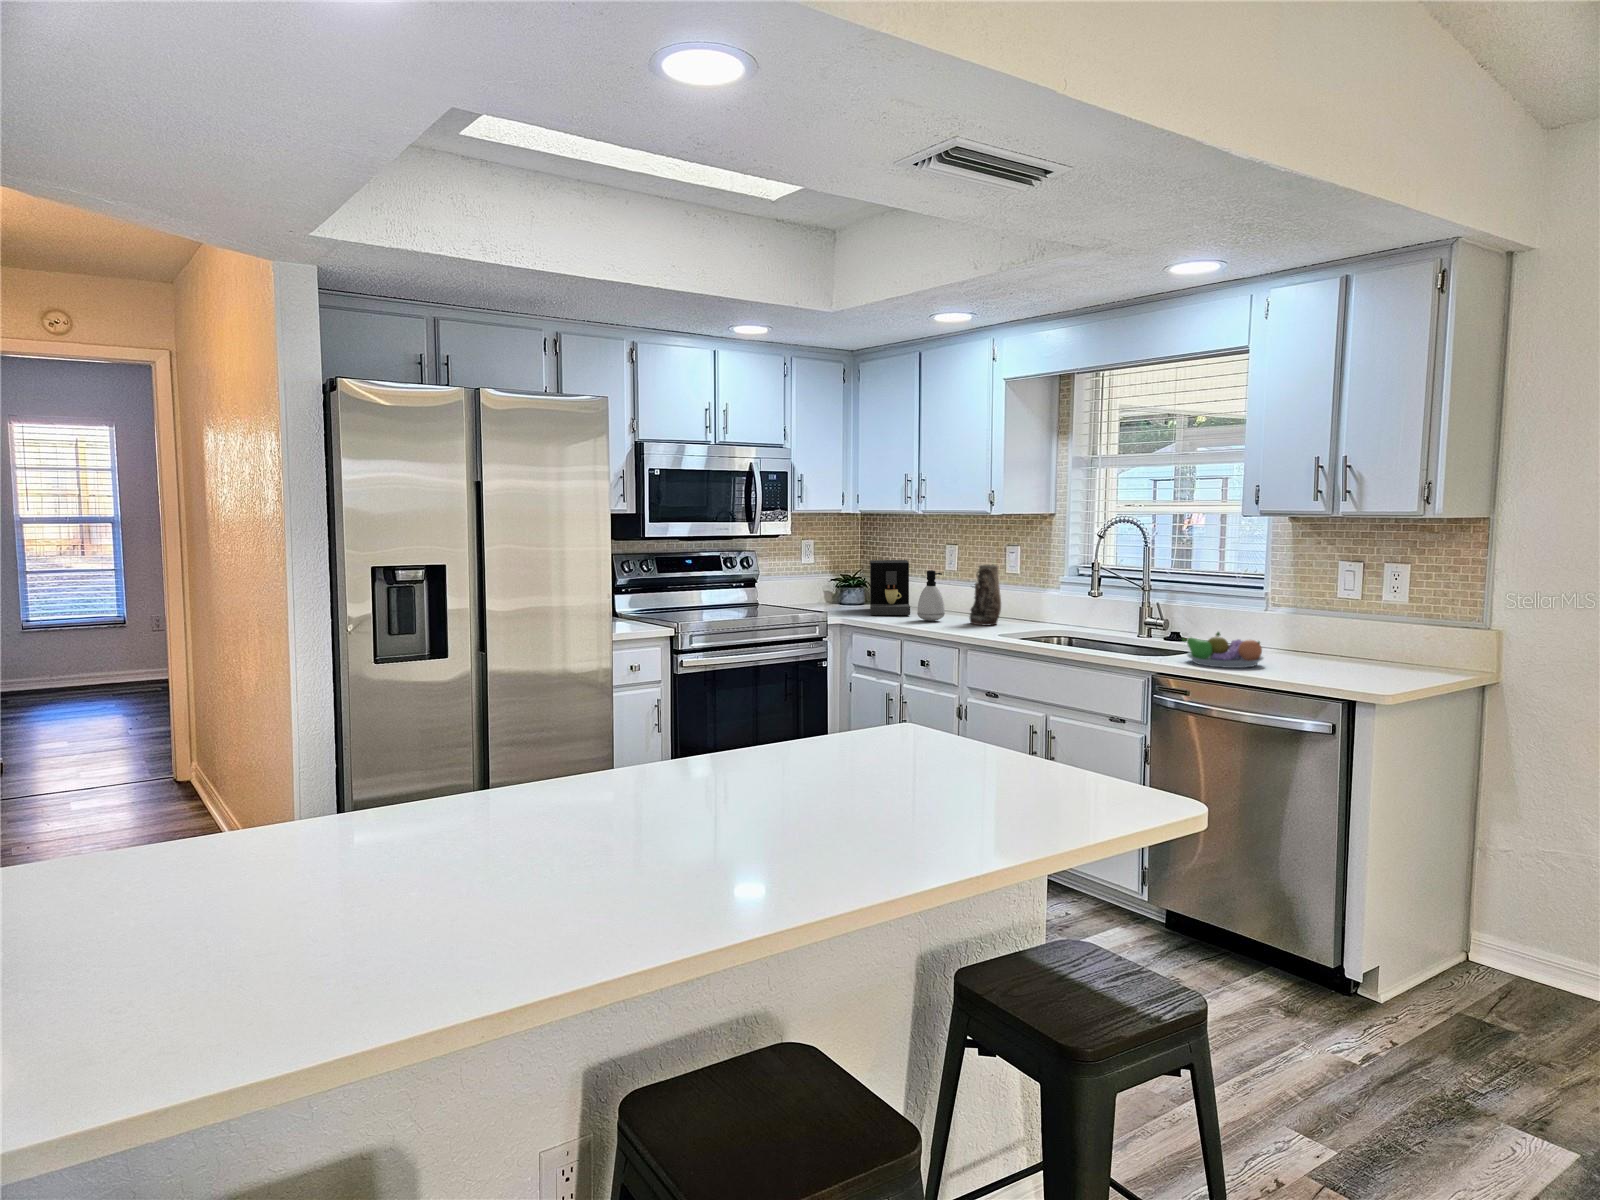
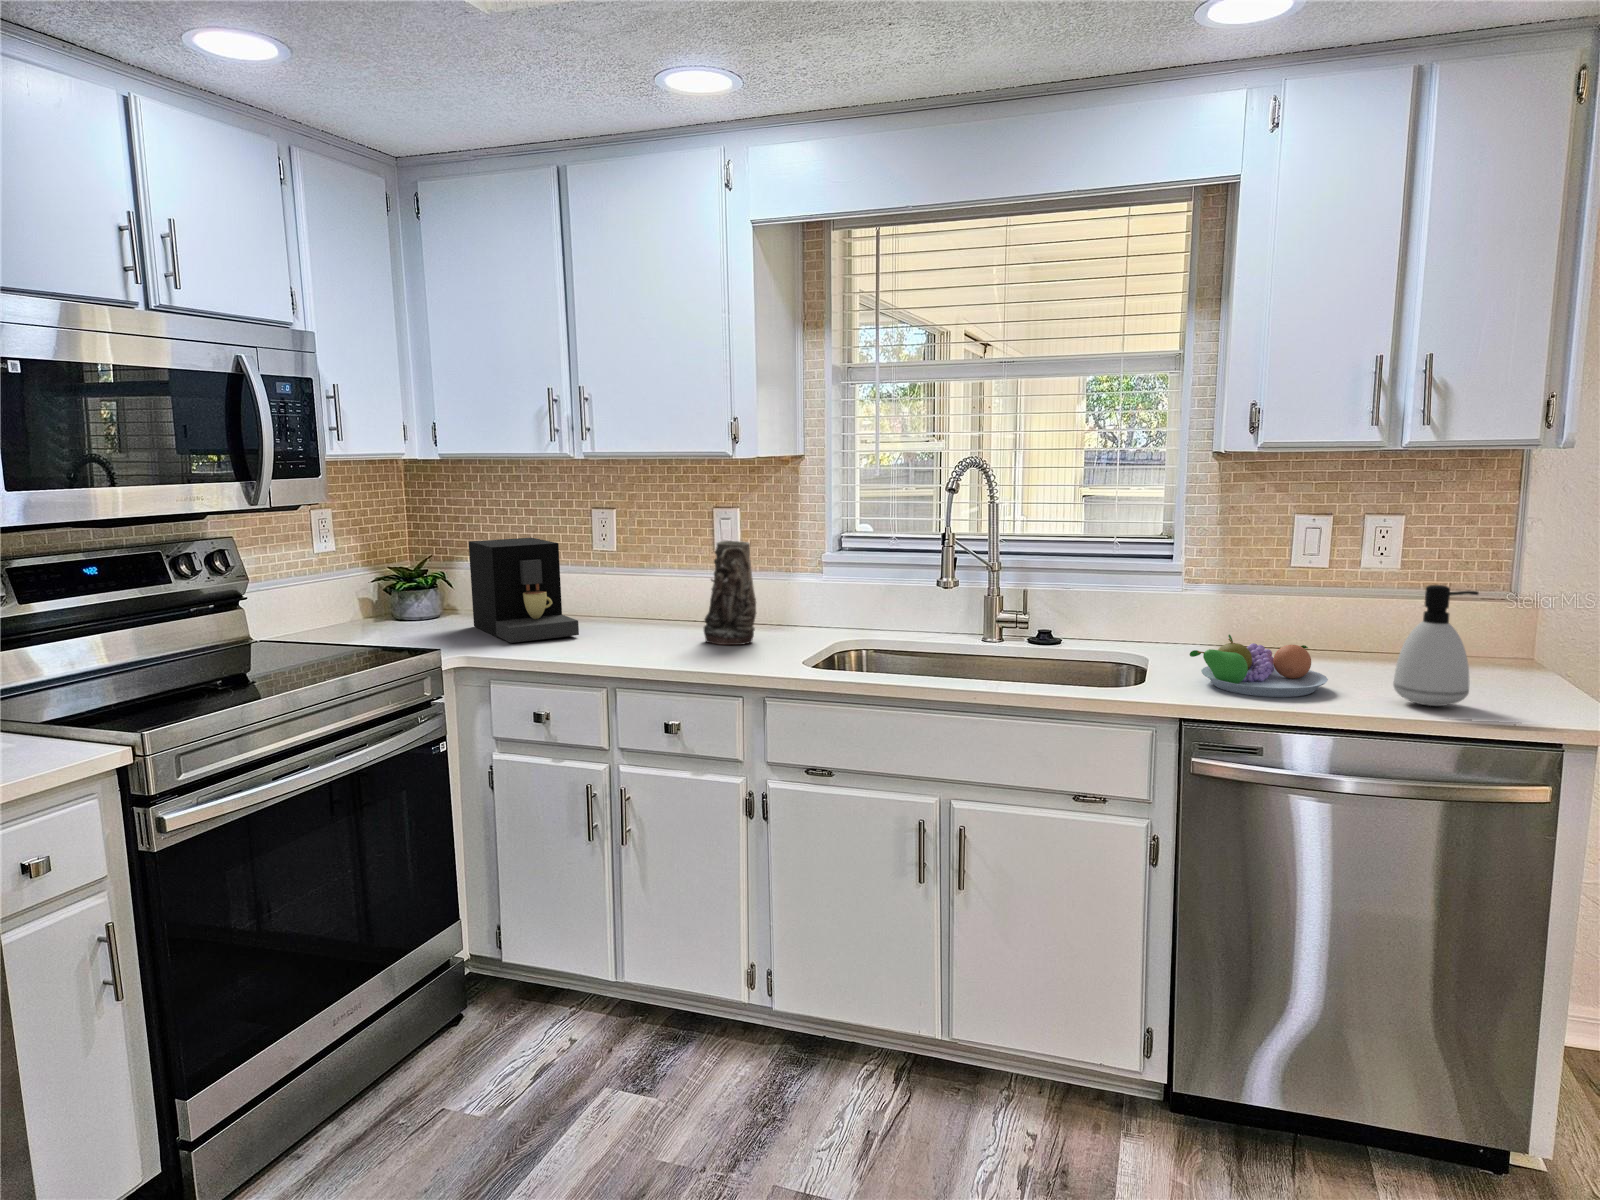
soap dispenser: present [917,570,945,621] -> present [1393,585,1478,706]

